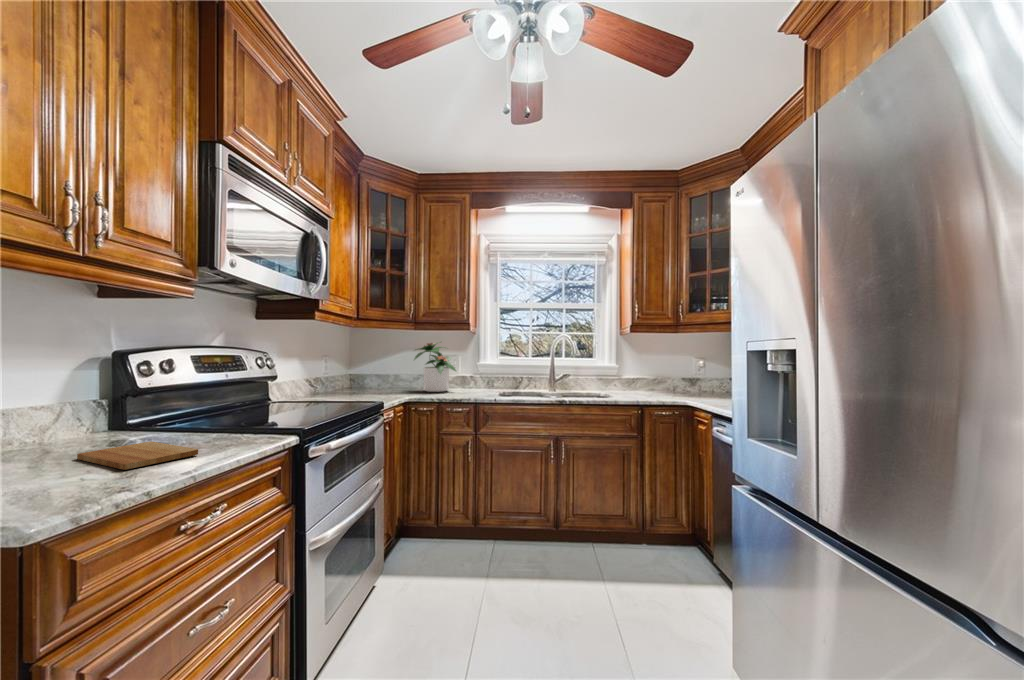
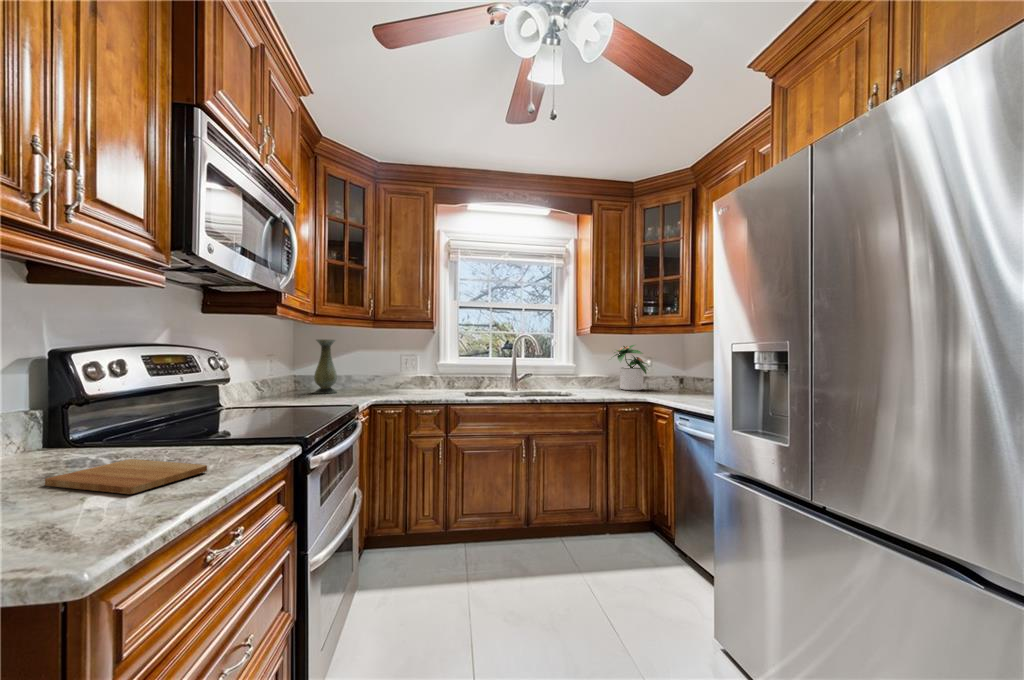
vase: none [365,341,386,390] -> present [314,340,337,394]
potted plant: present [414,342,456,392] -> present [613,345,647,390]

